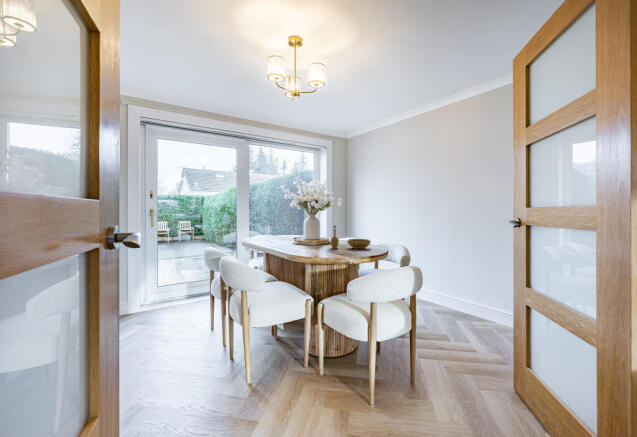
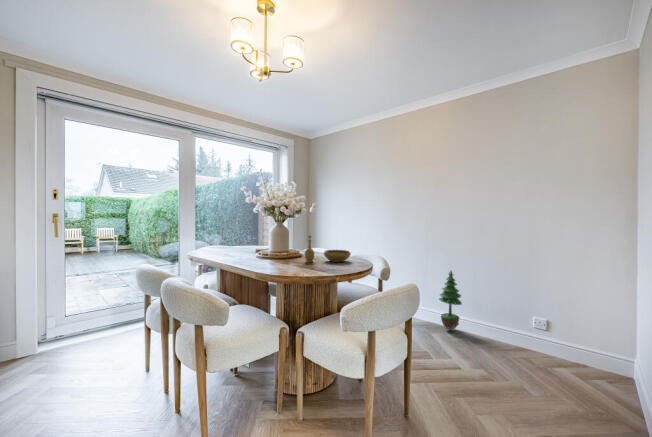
potted tree: none [467,262,491,322] -> present [439,271,462,330]

